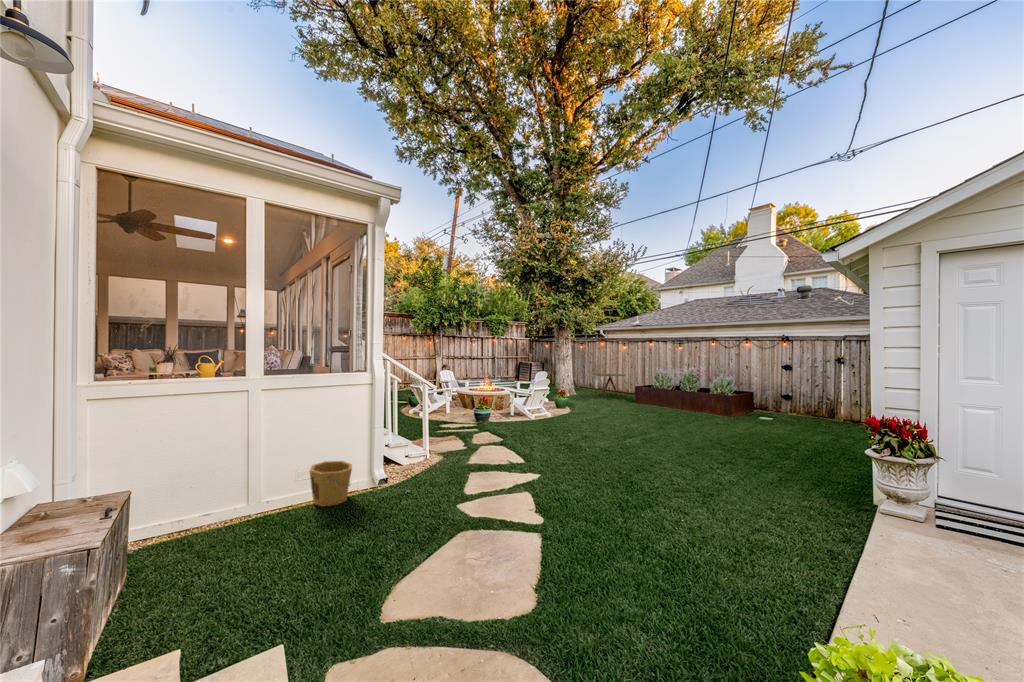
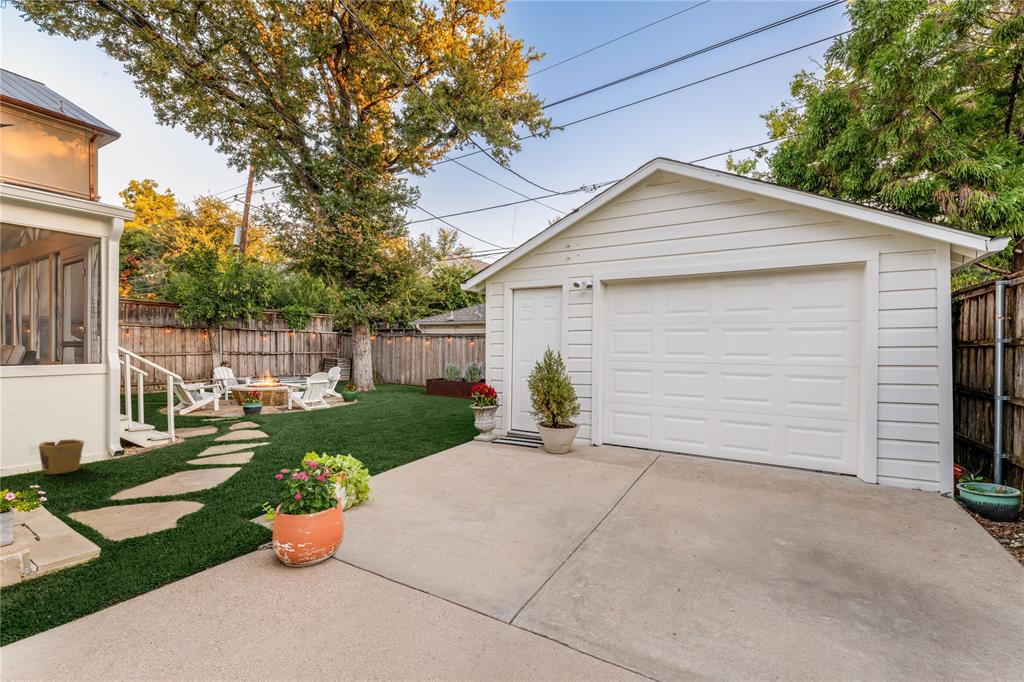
round table: present [594,374,626,397] -> none [396,368,428,391]

